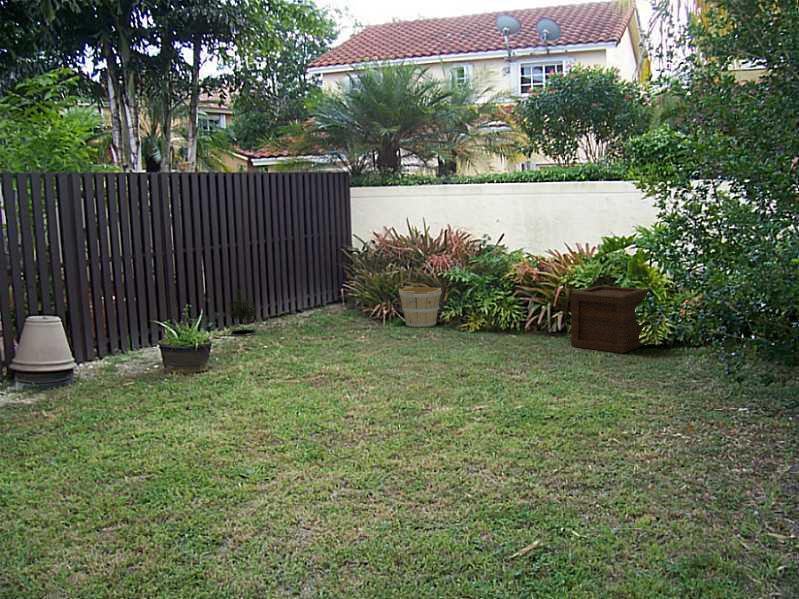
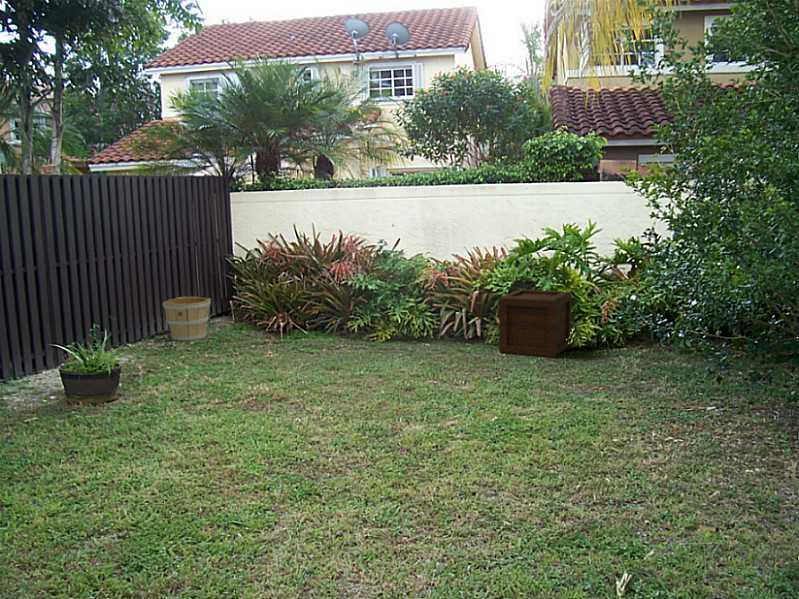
wooden bucket: present [399,286,442,327] -> present [163,297,211,341]
potted tree: present [227,290,257,336] -> none [114,299,154,358]

